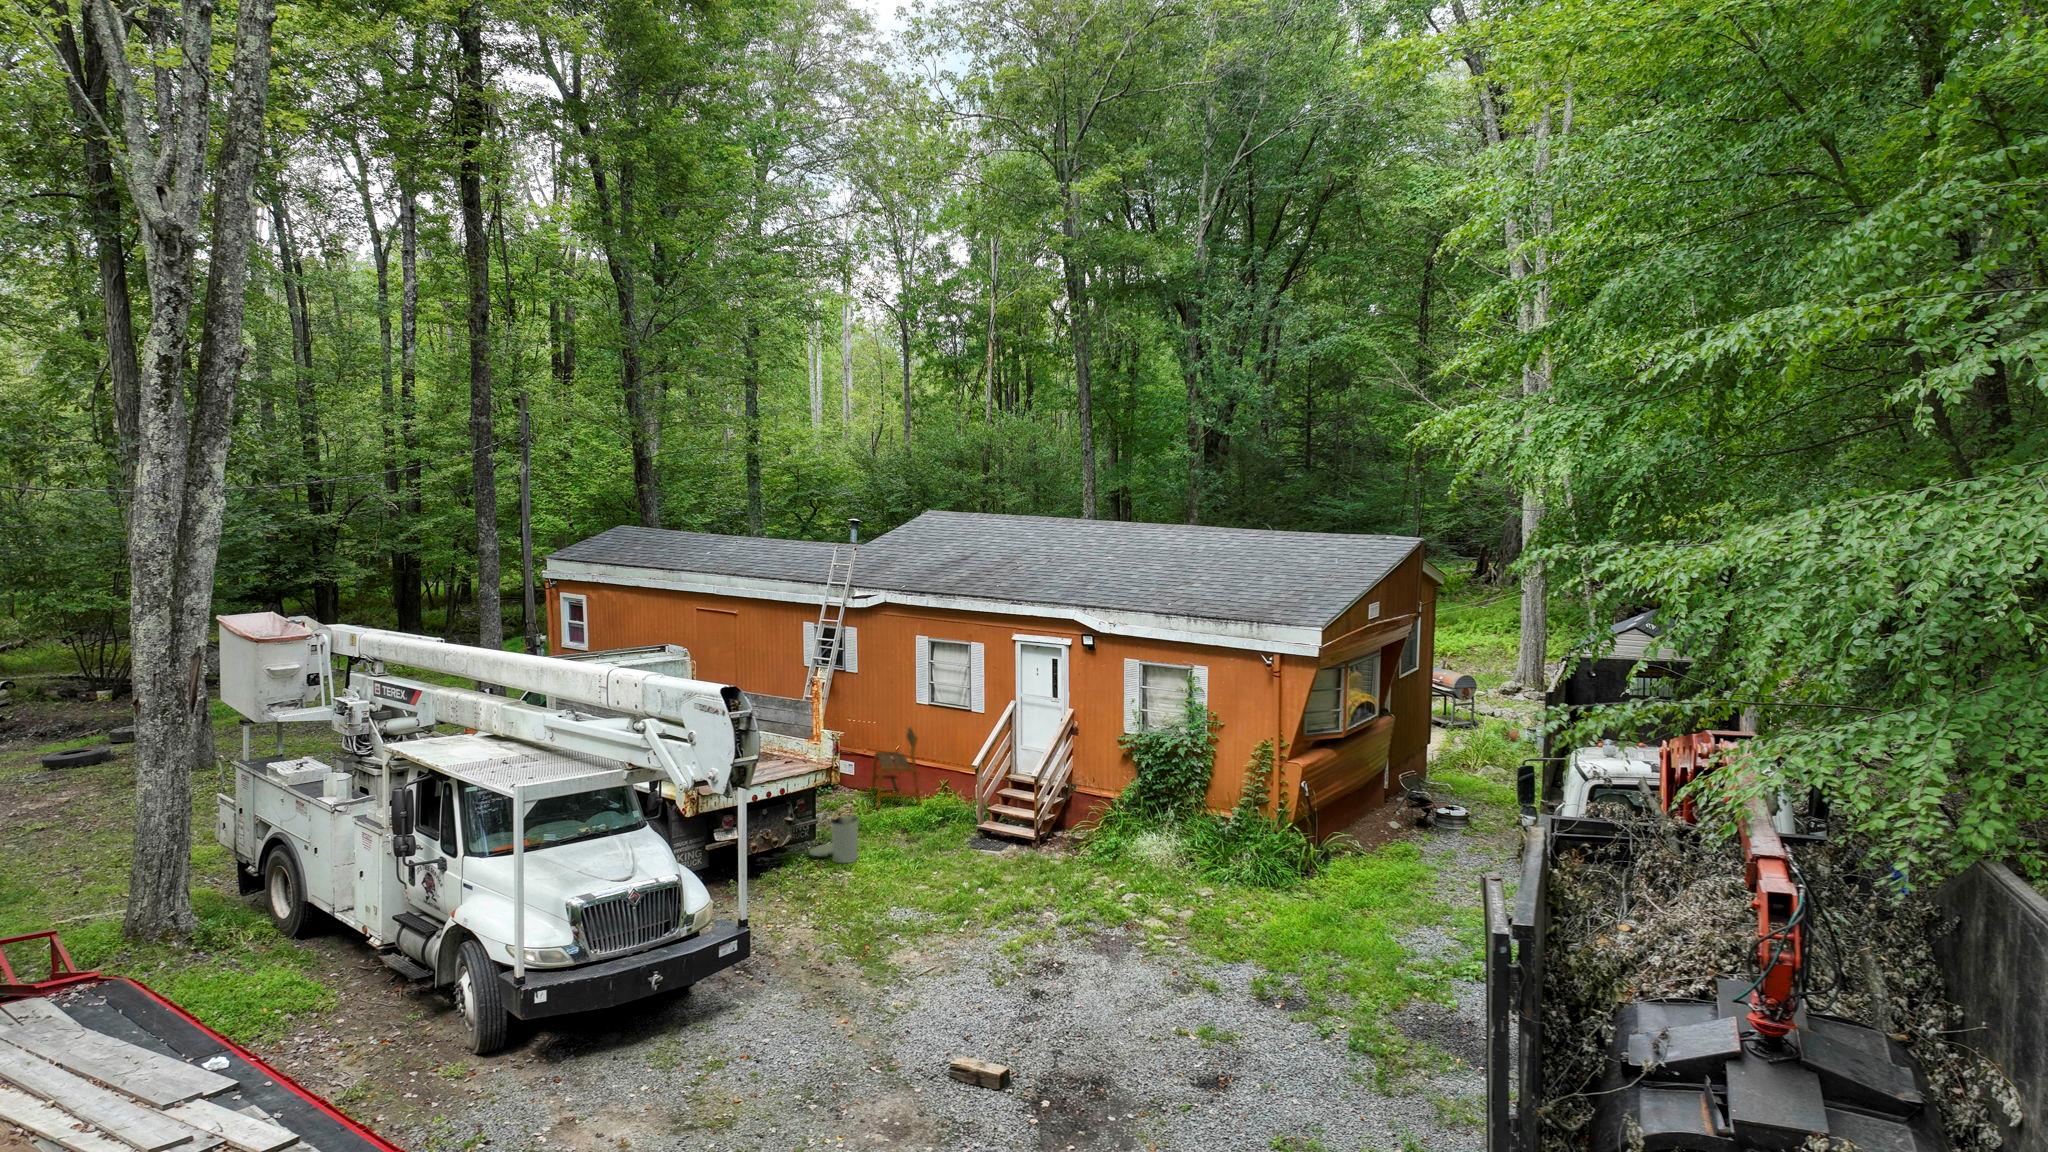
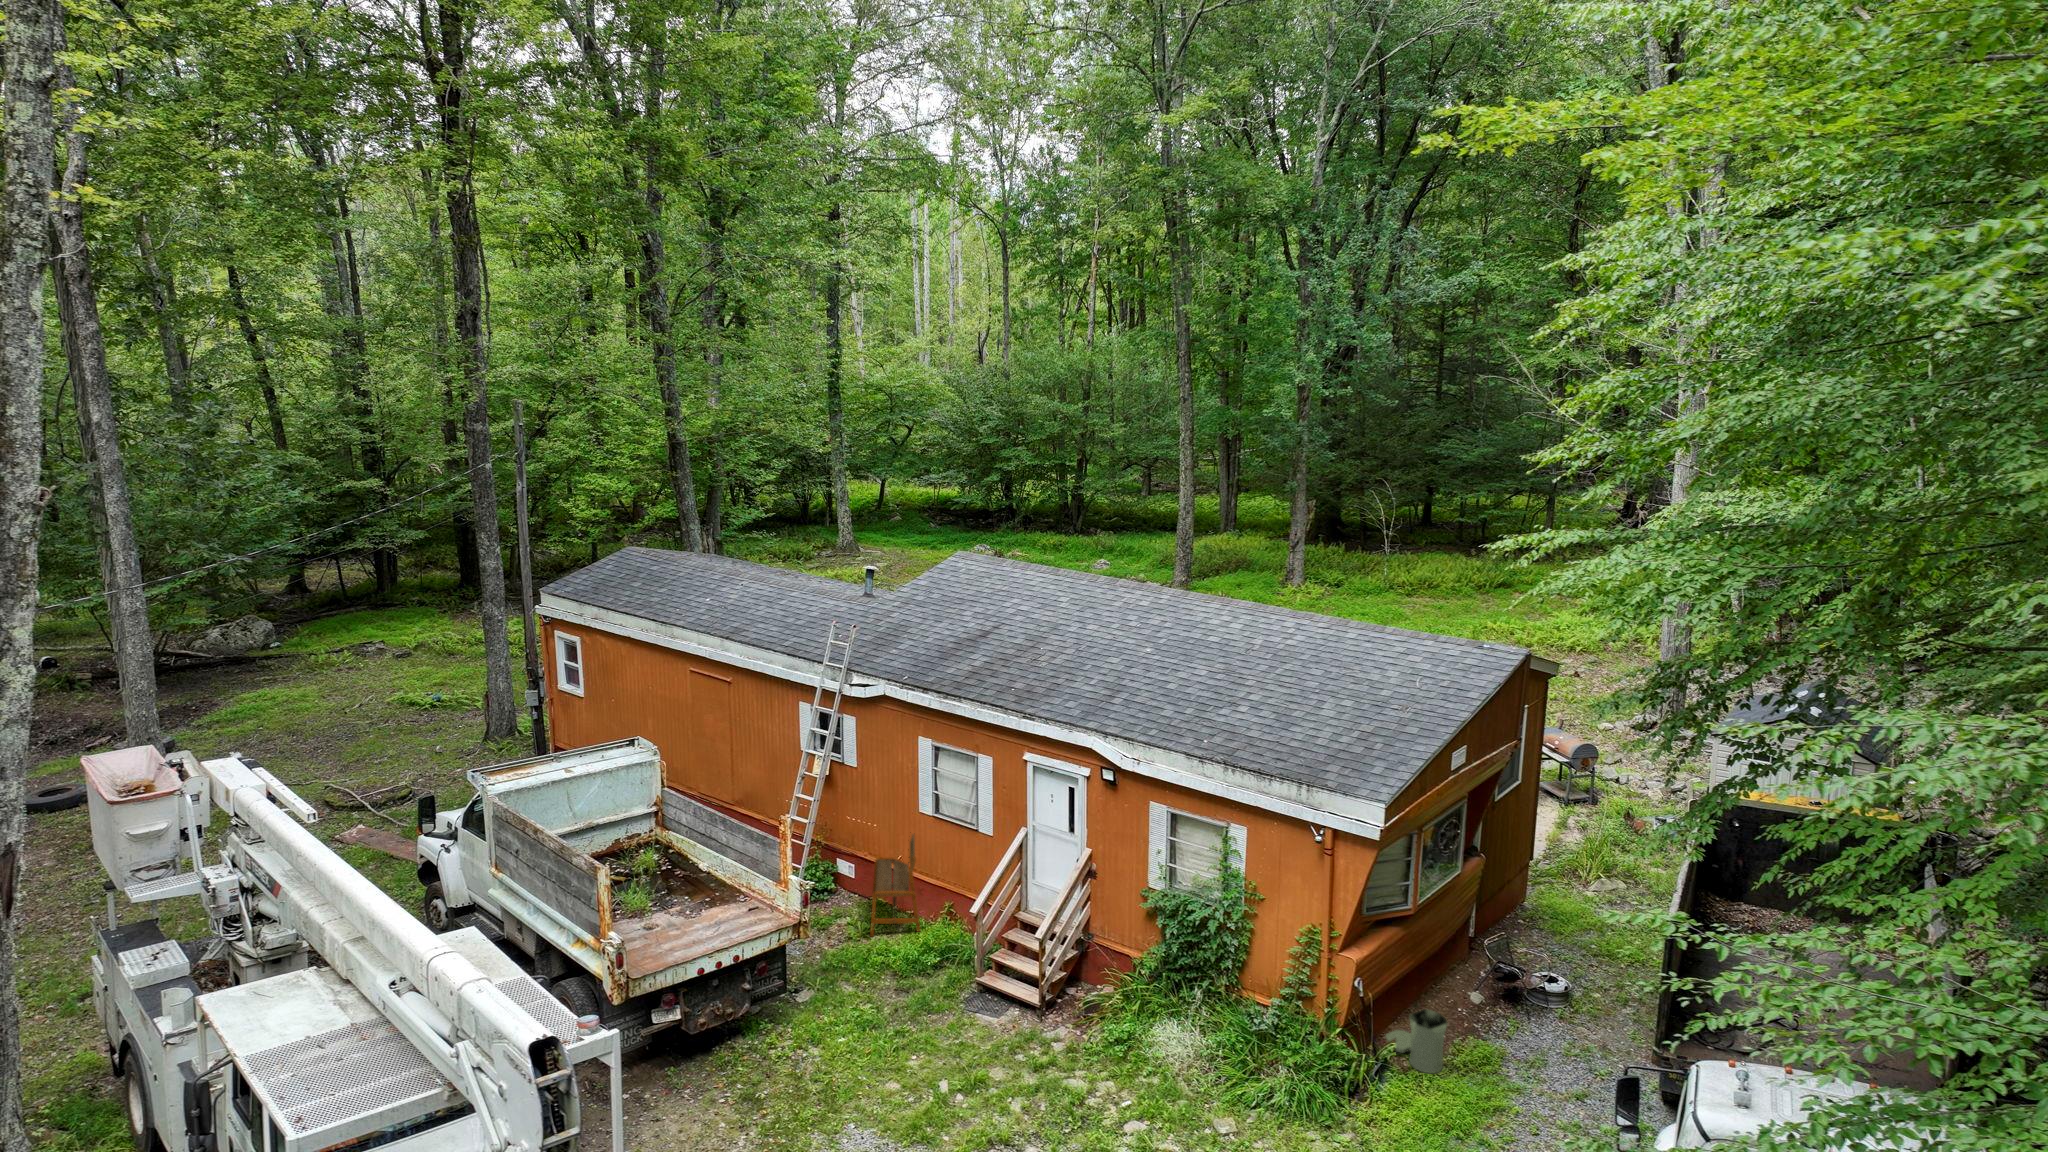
trash can: present [810,816,859,863] -> present [1386,1009,1447,1074]

